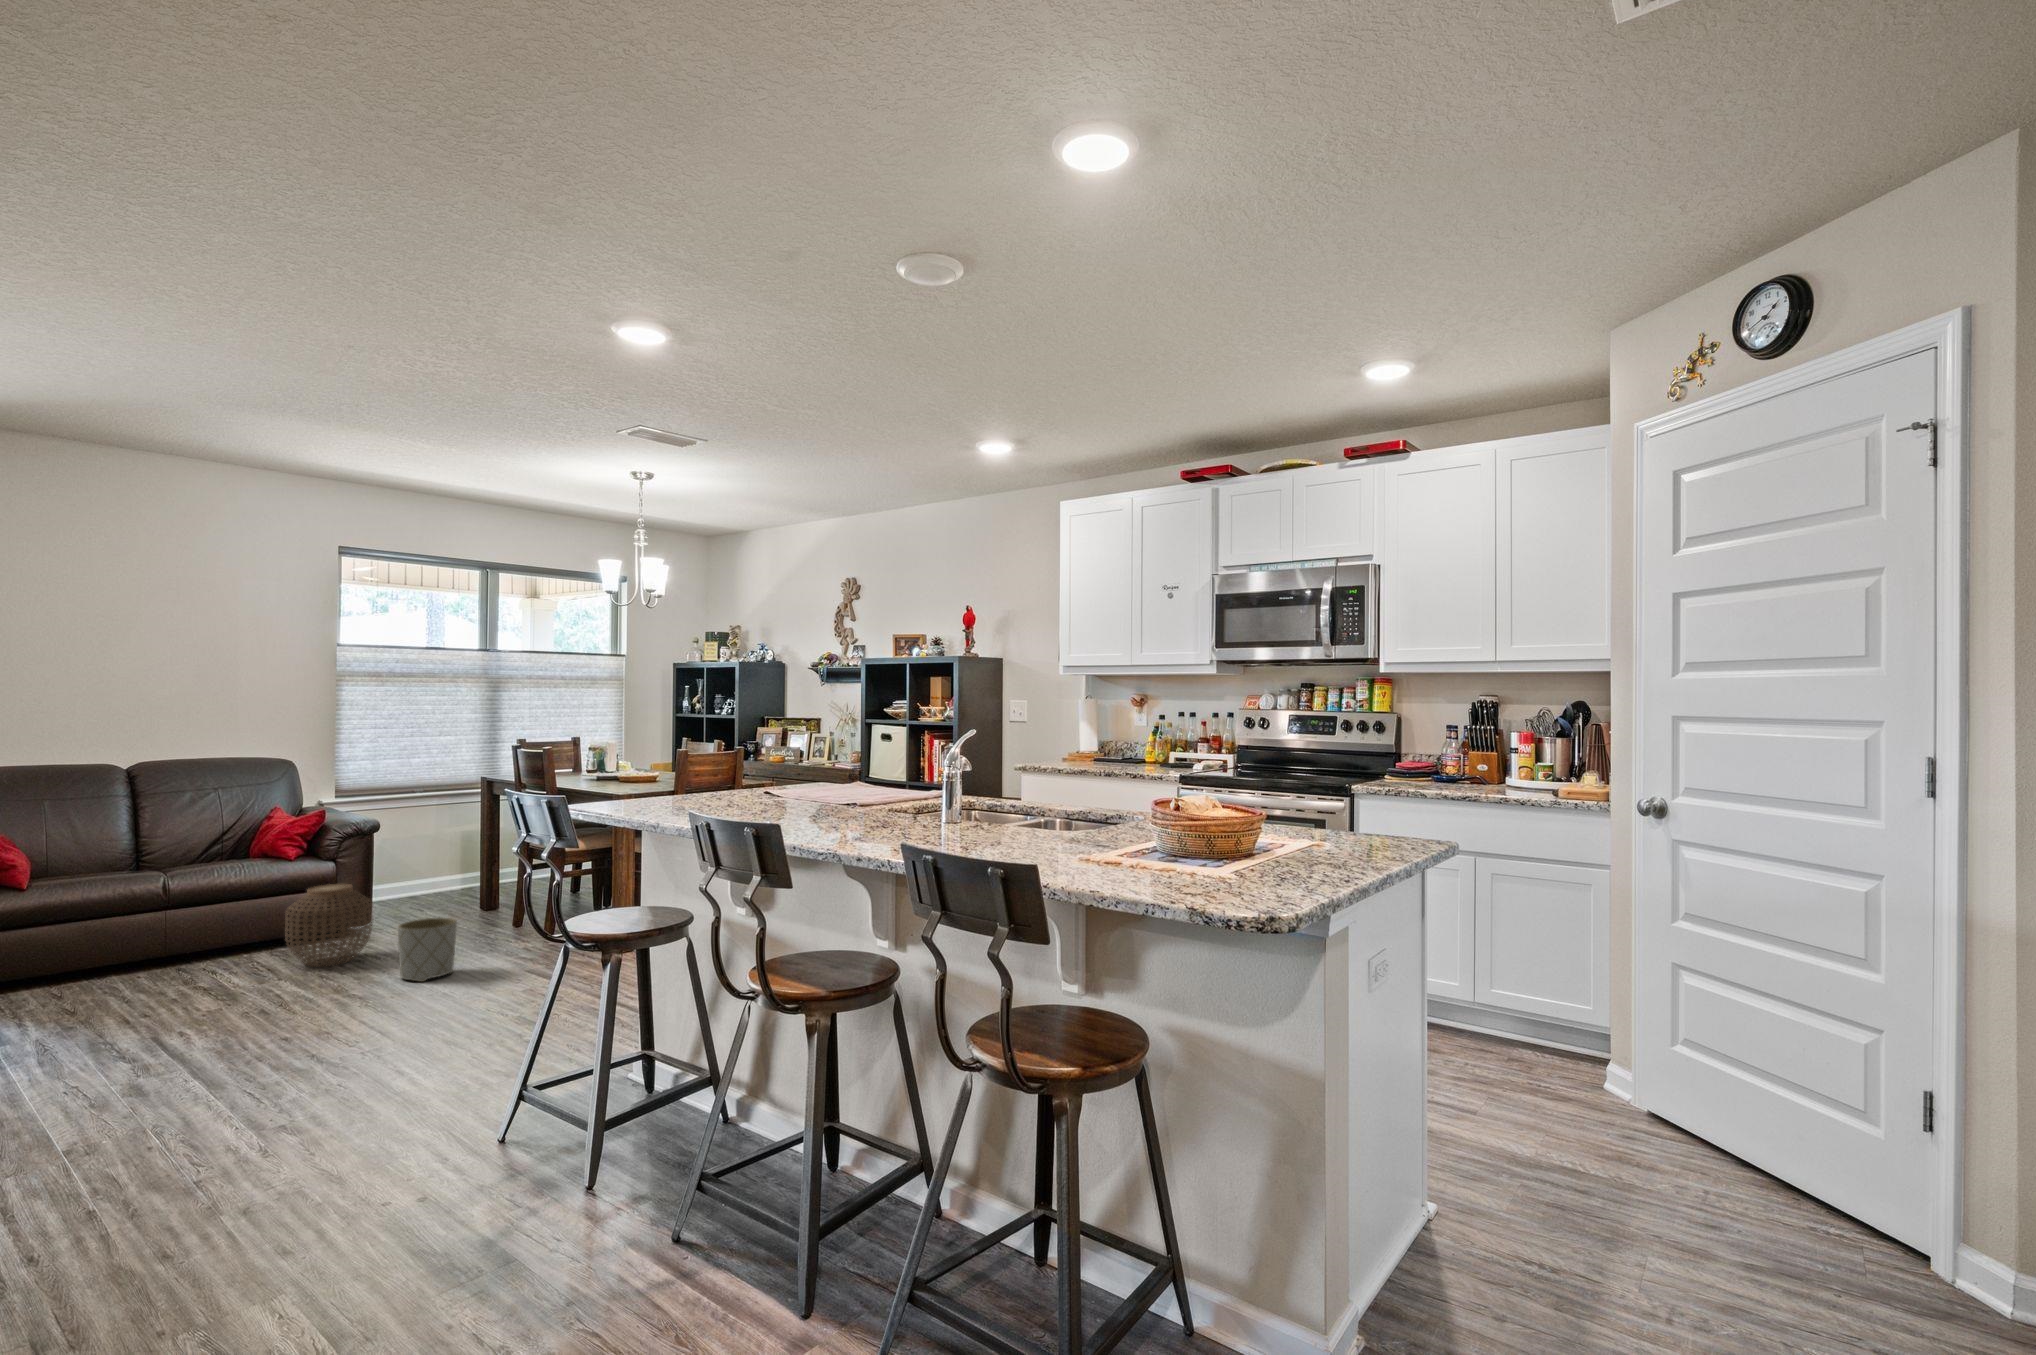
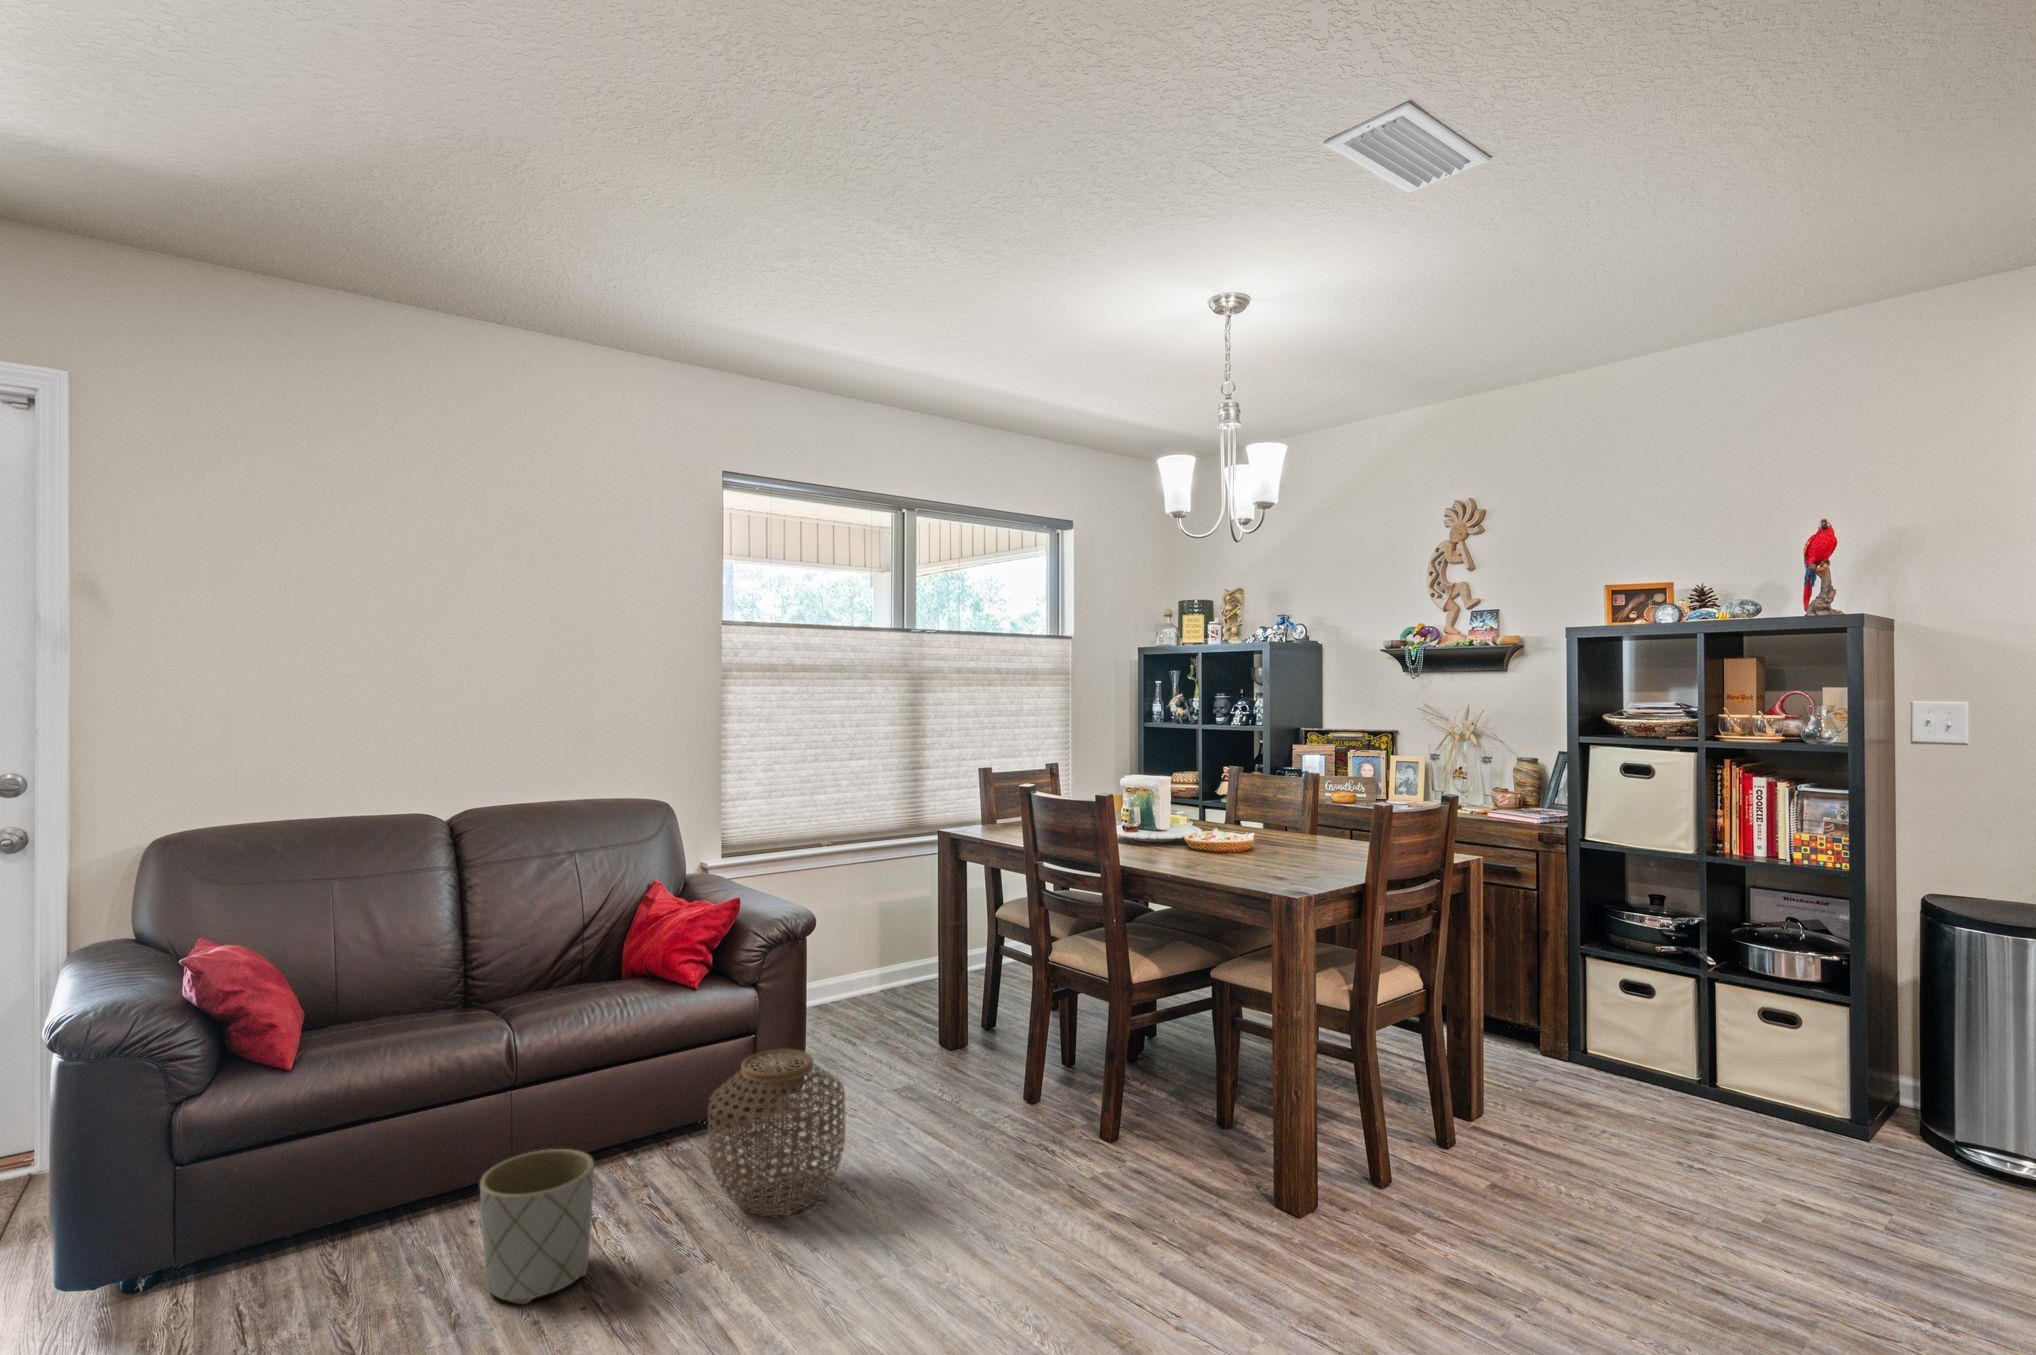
planter: present [398,918,457,982] -> present [480,1149,594,1304]

